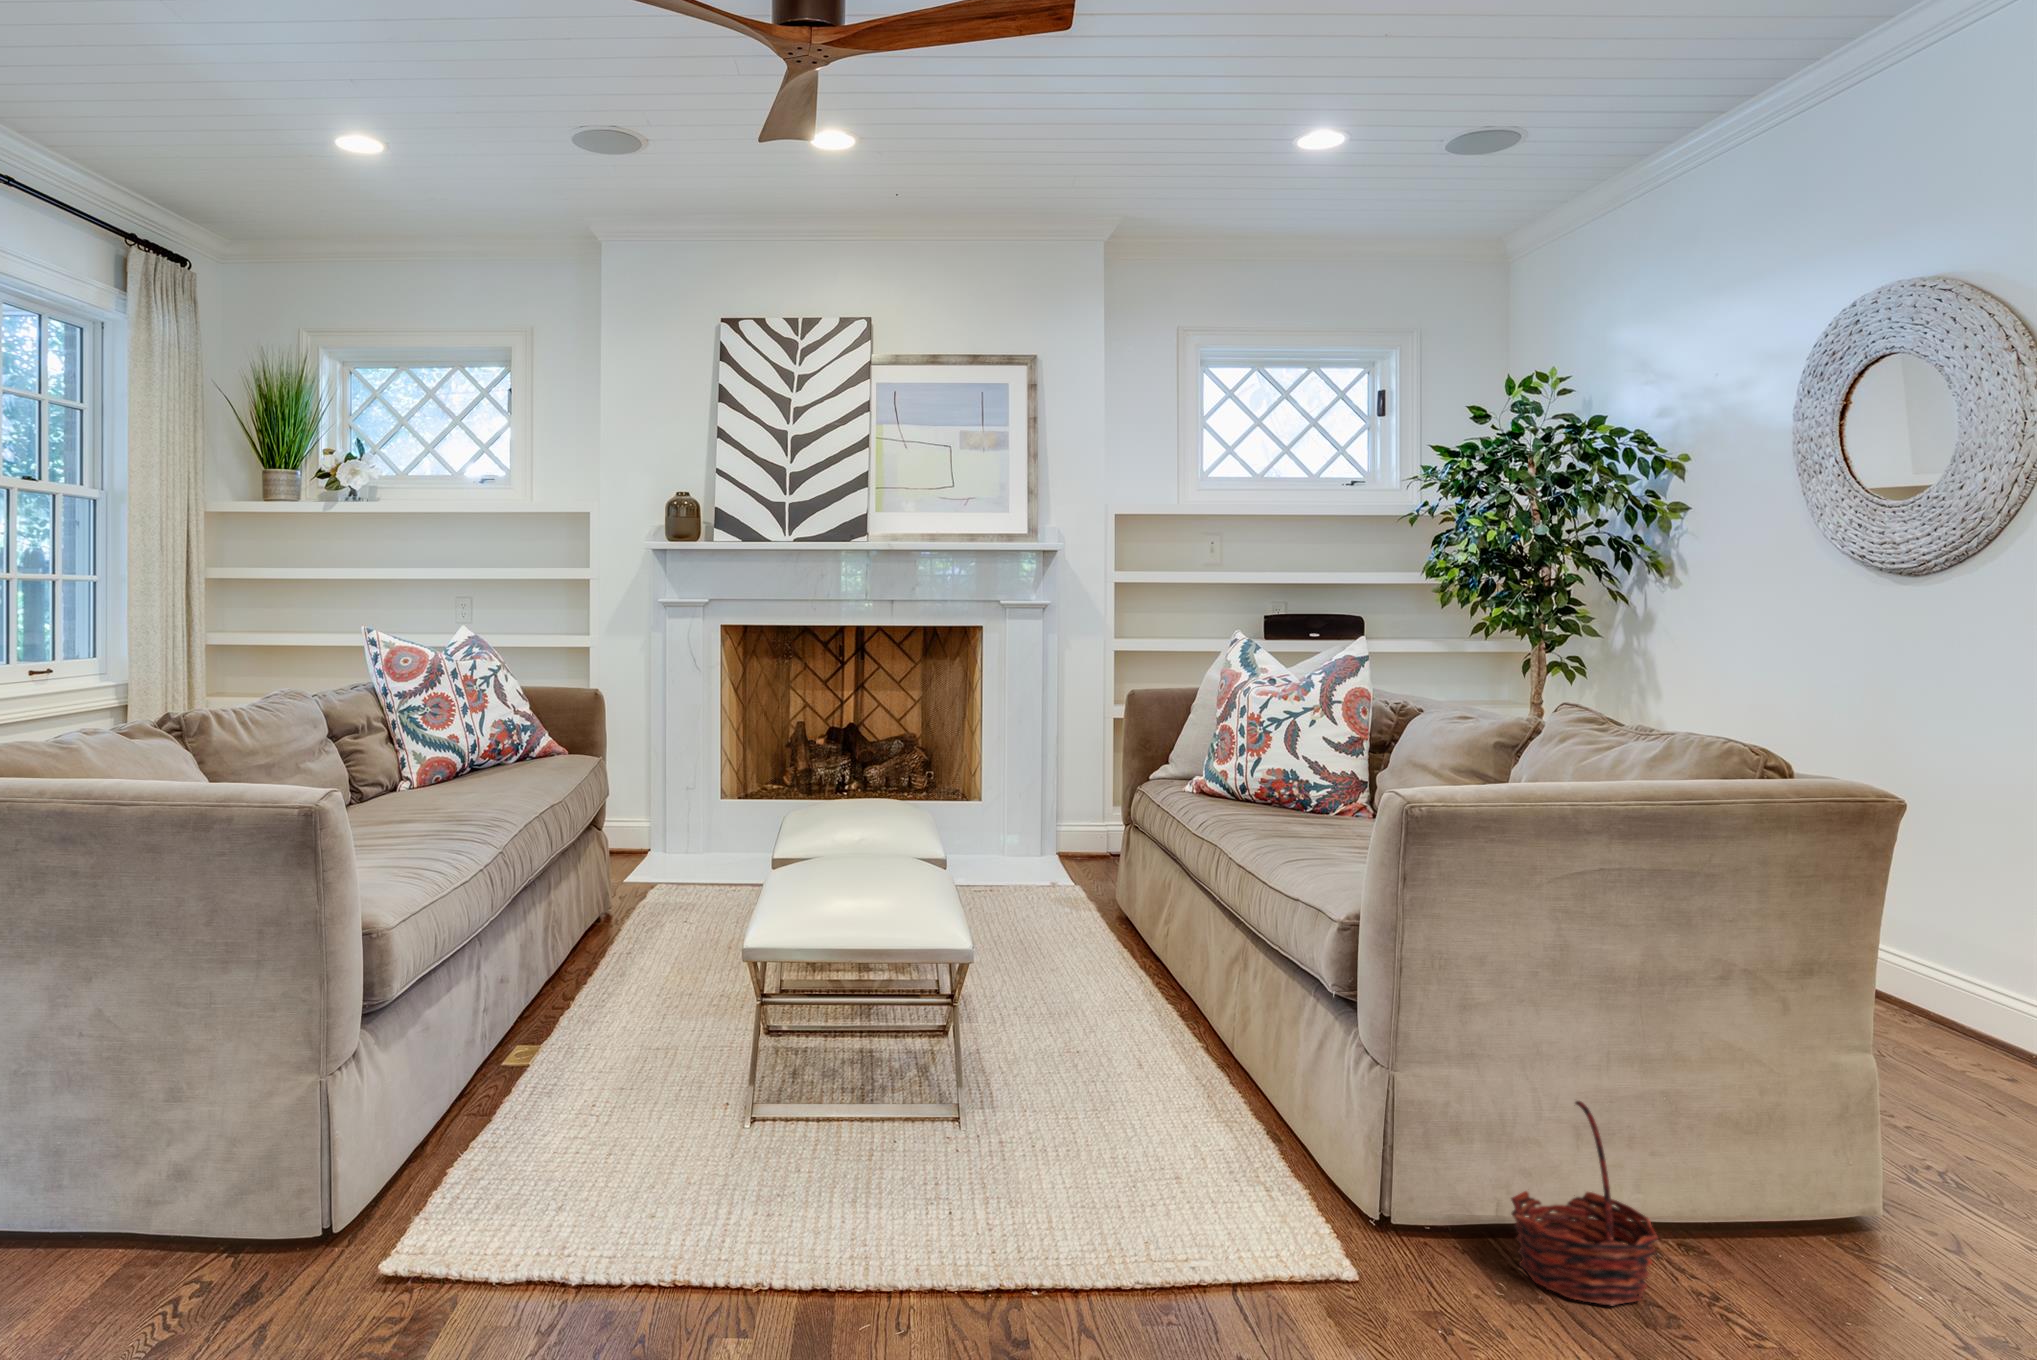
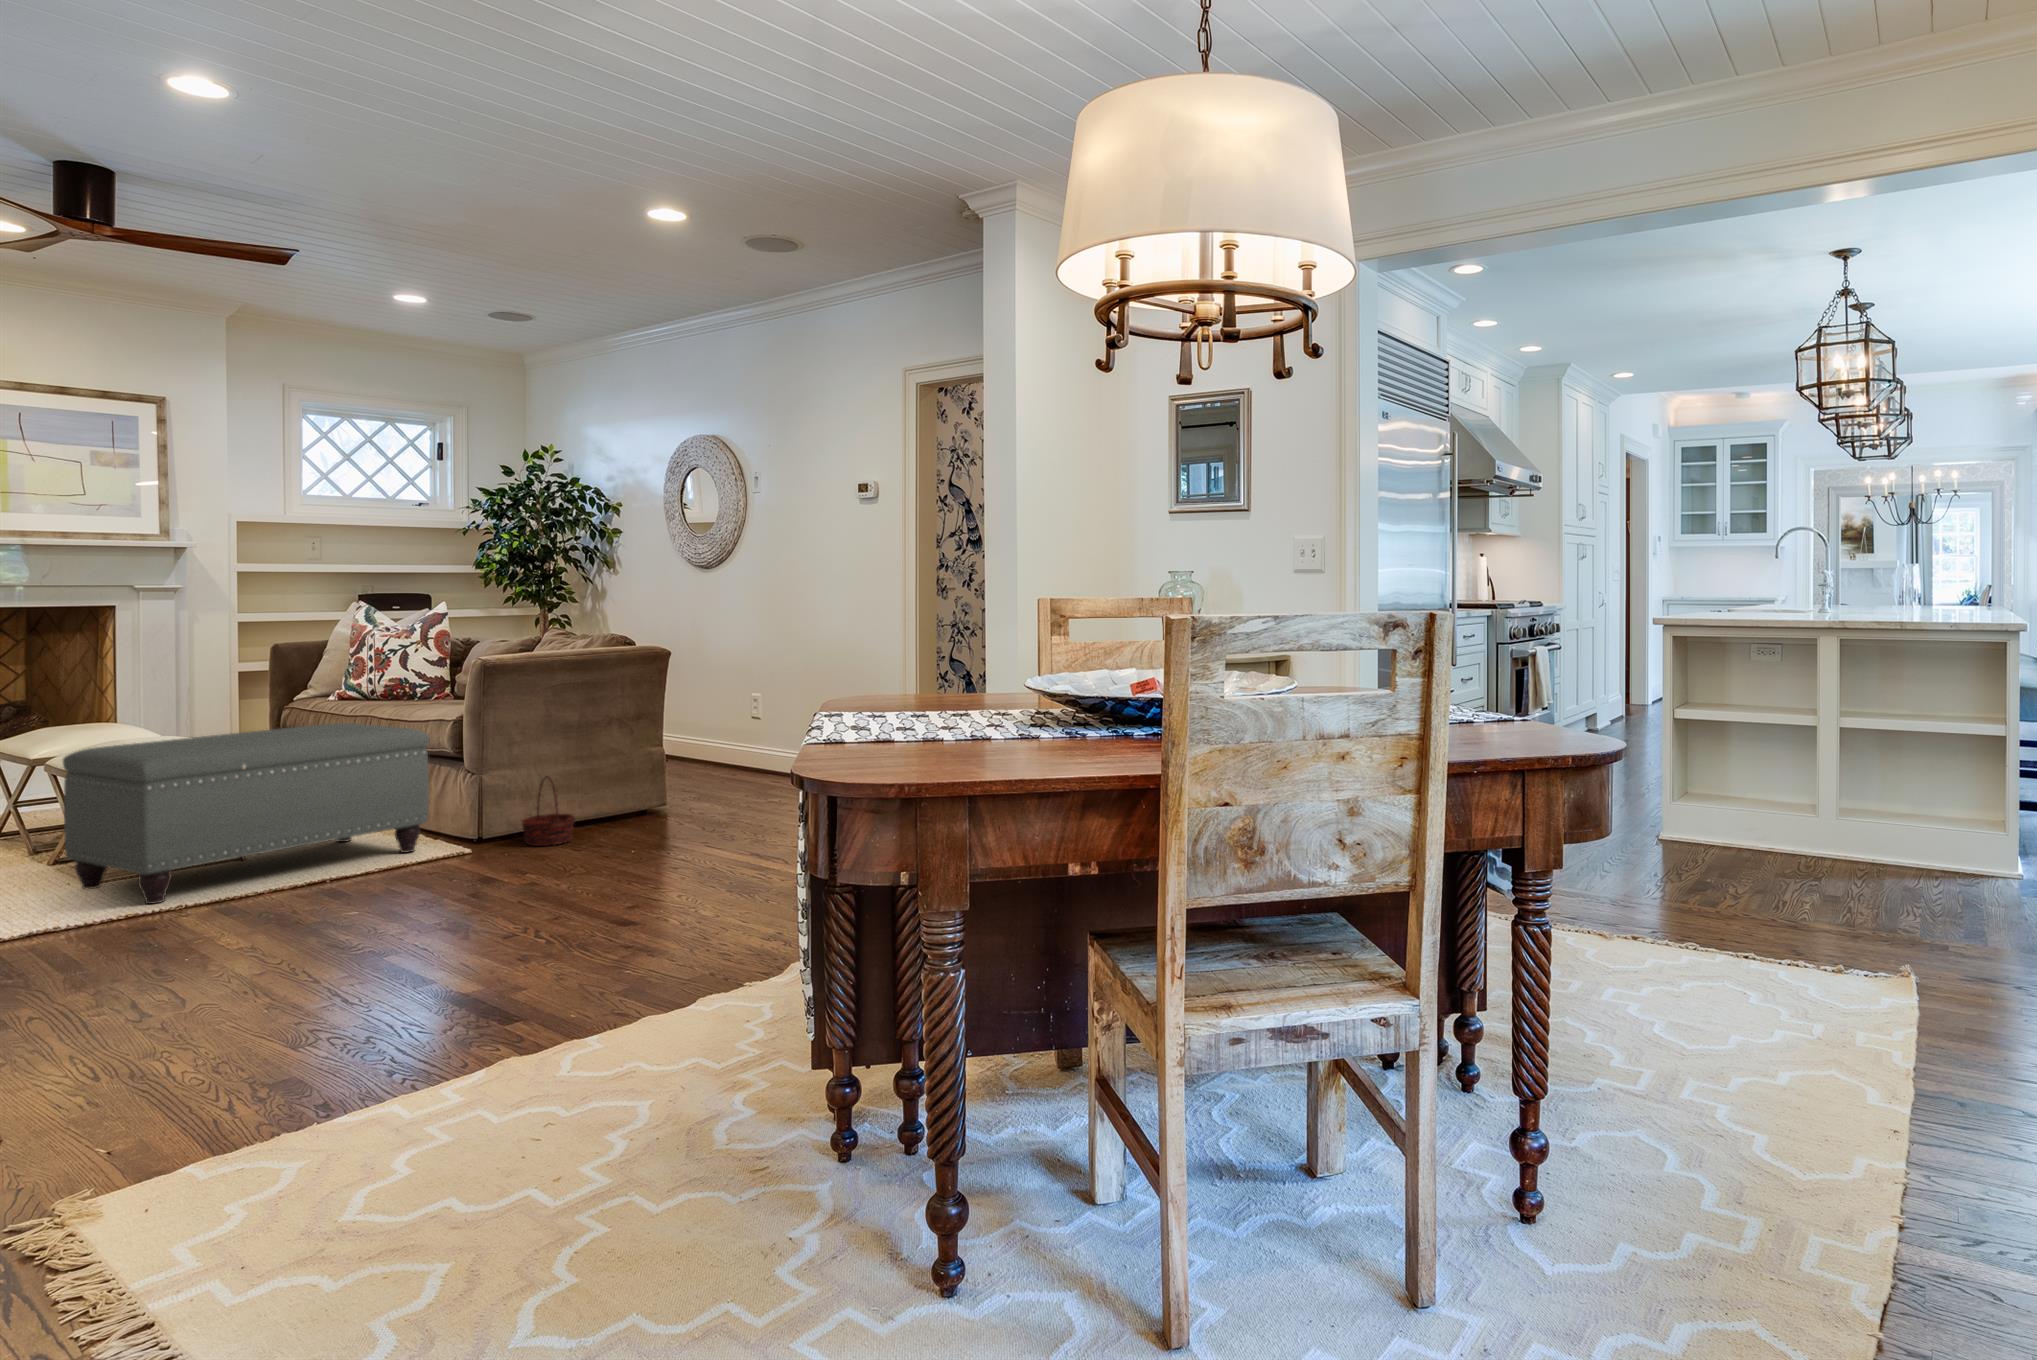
ottoman: none [723,867,1305,1244] -> present [63,723,429,904]

